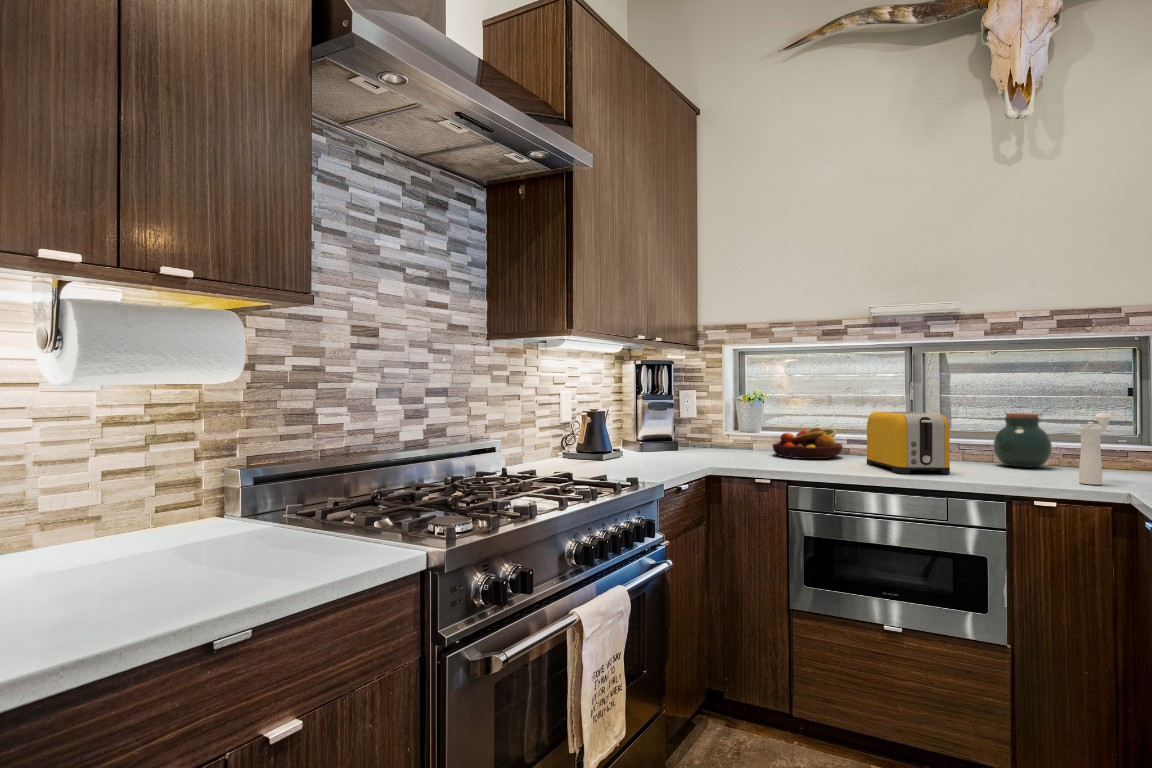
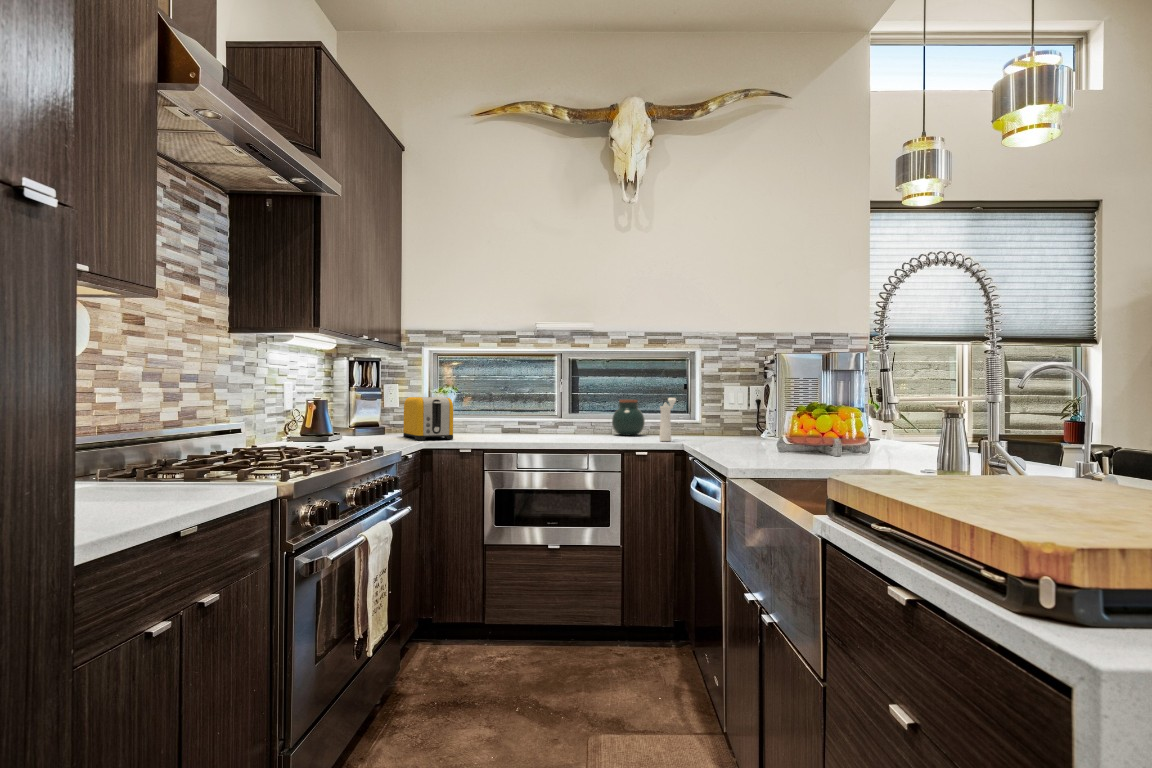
toaster: present [867,412,950,474] -> present [403,397,453,440]
fruit bowl: present [772,428,843,459] -> none [465,412,516,436]

